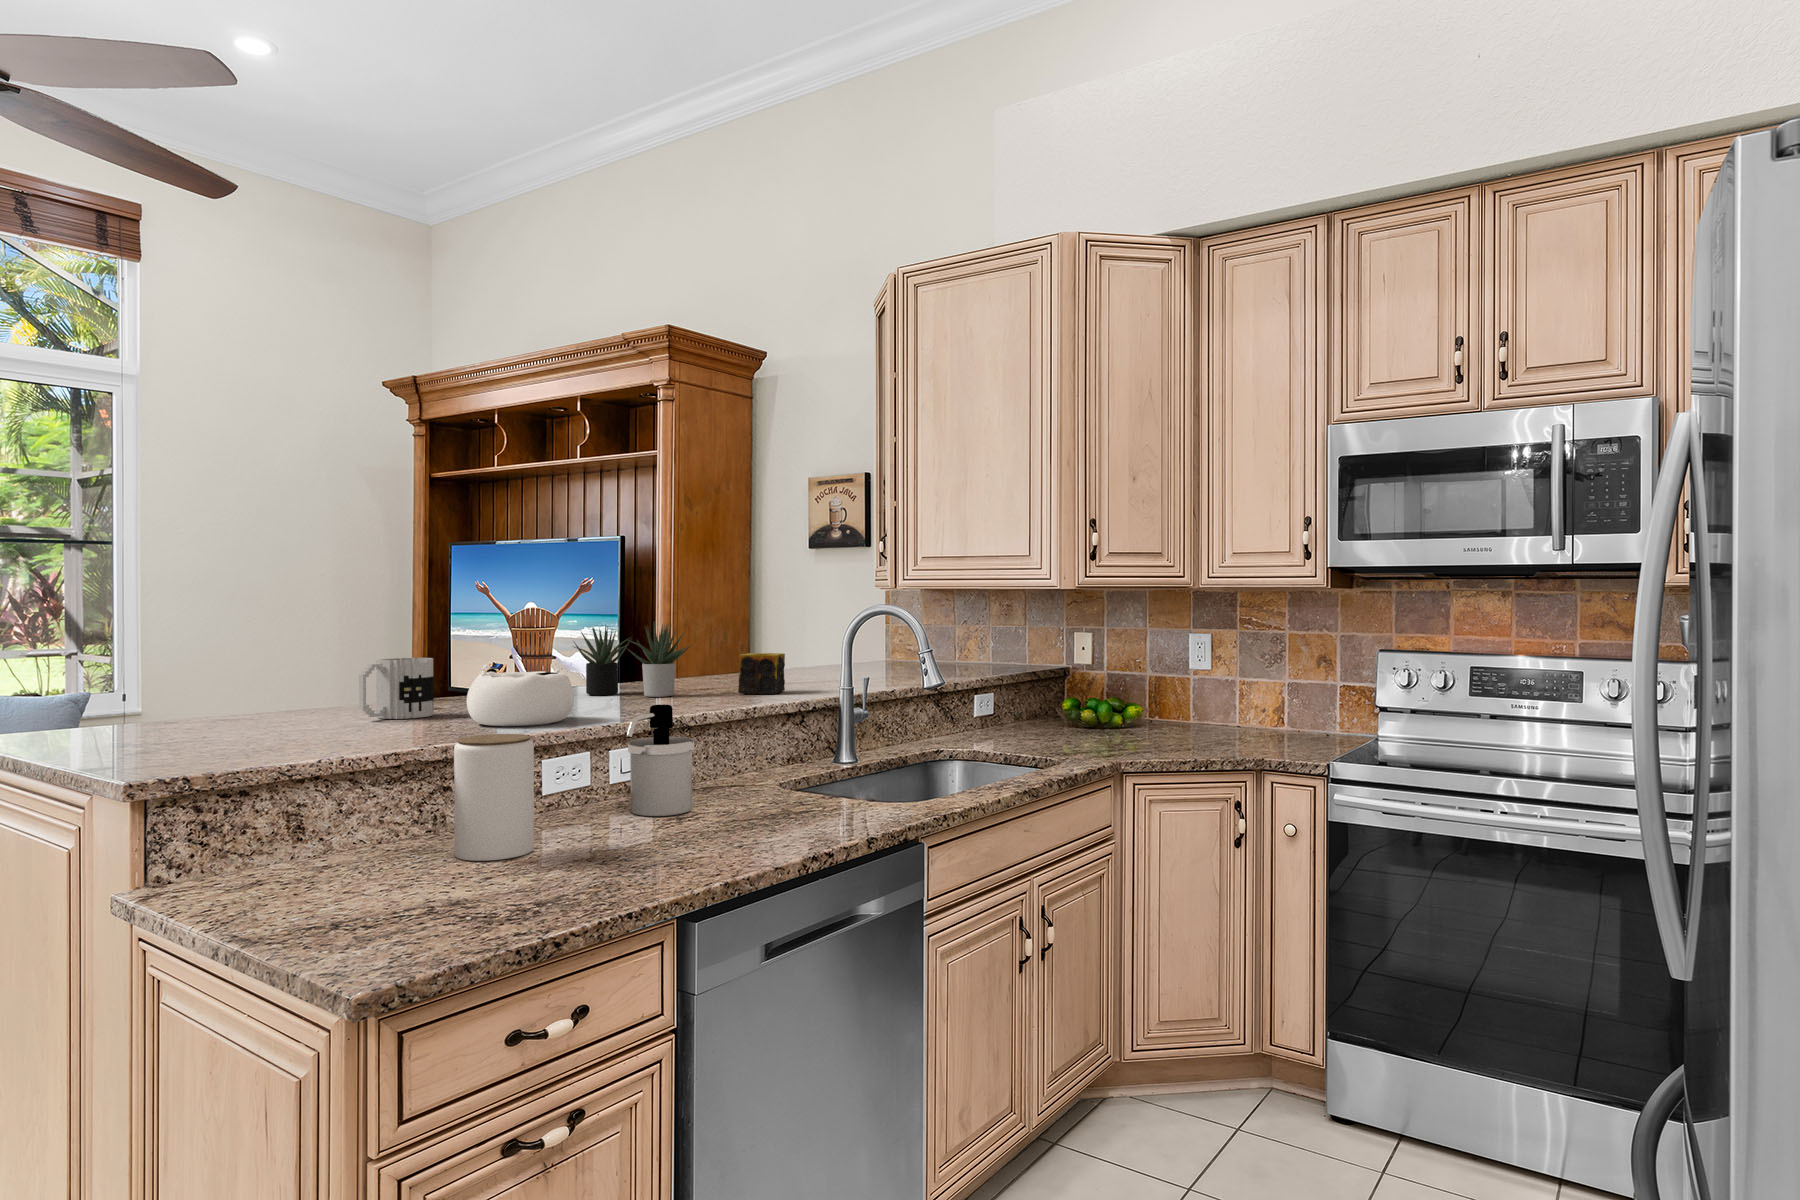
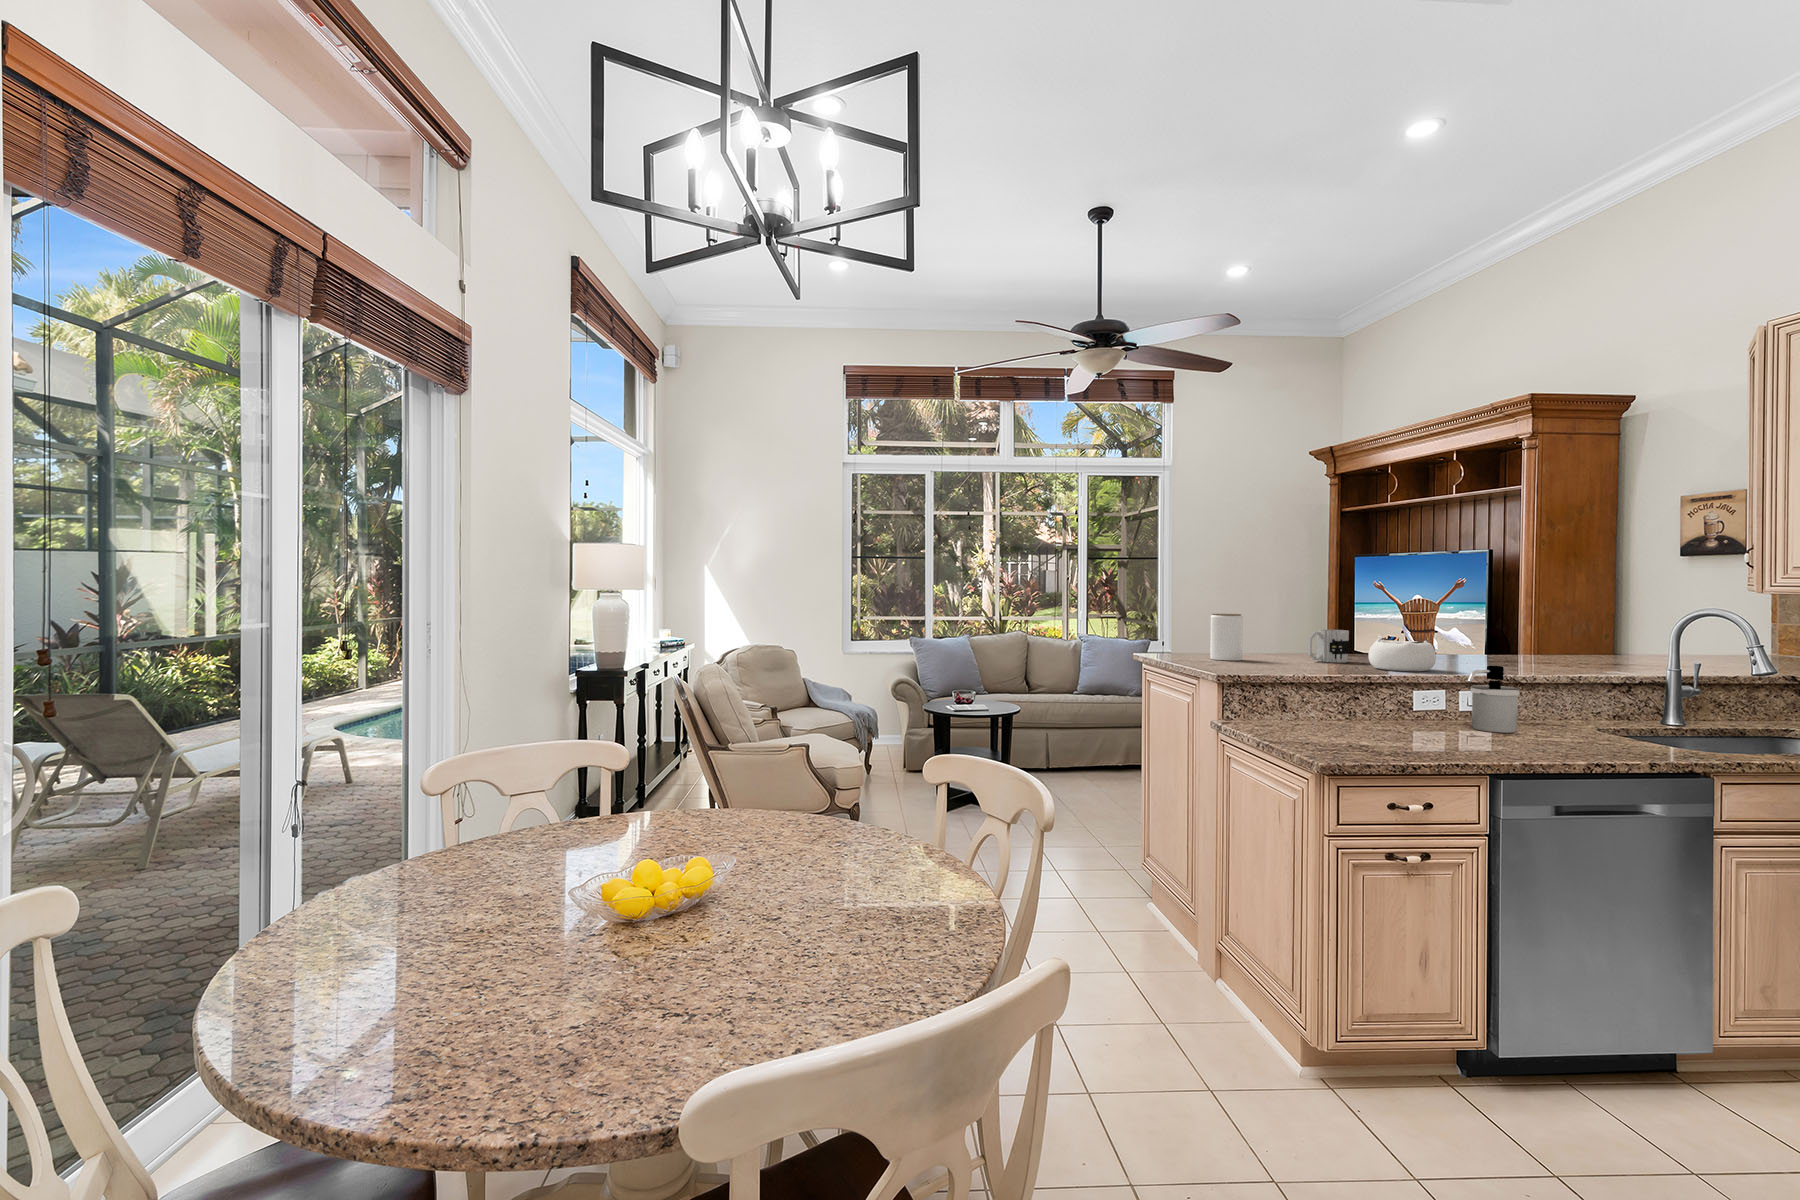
succulent plant: present [574,623,691,697] -> none [1440,612,1535,664]
candle: present [738,653,785,694] -> none [1574,639,1621,669]
jar: present [454,734,534,861] -> present [1210,614,1243,661]

